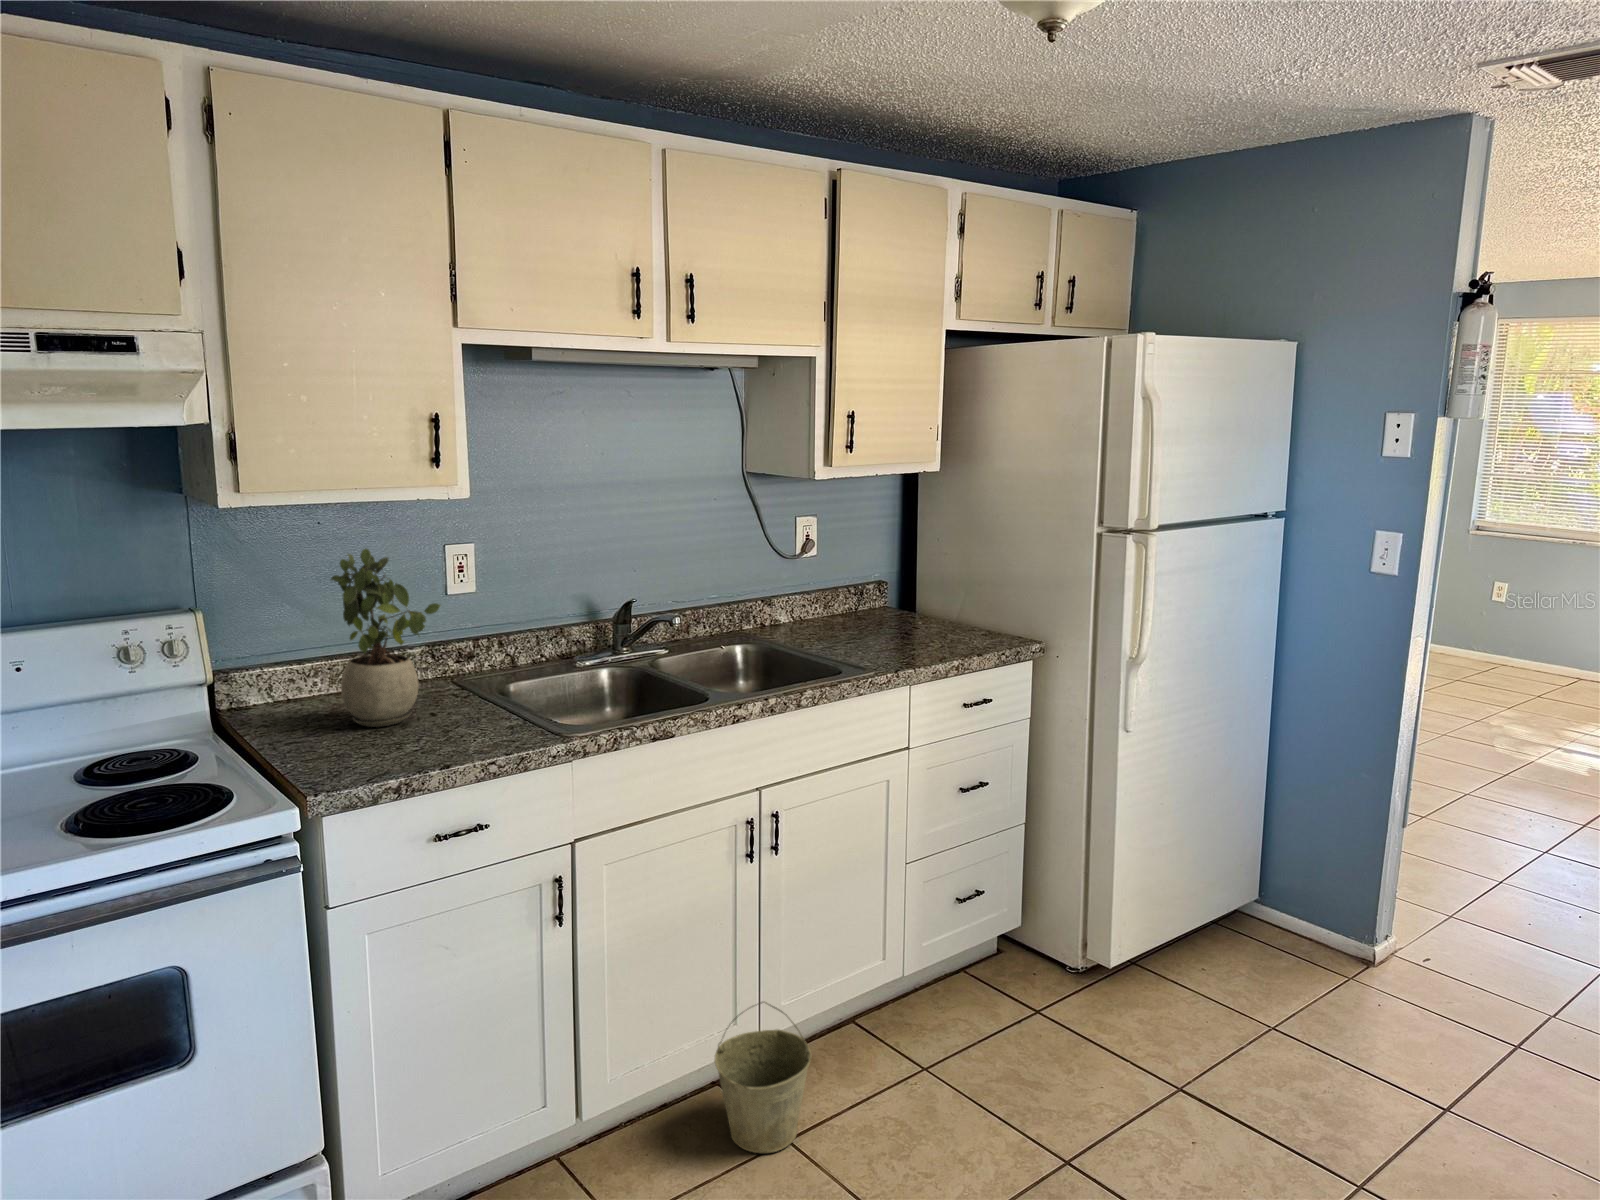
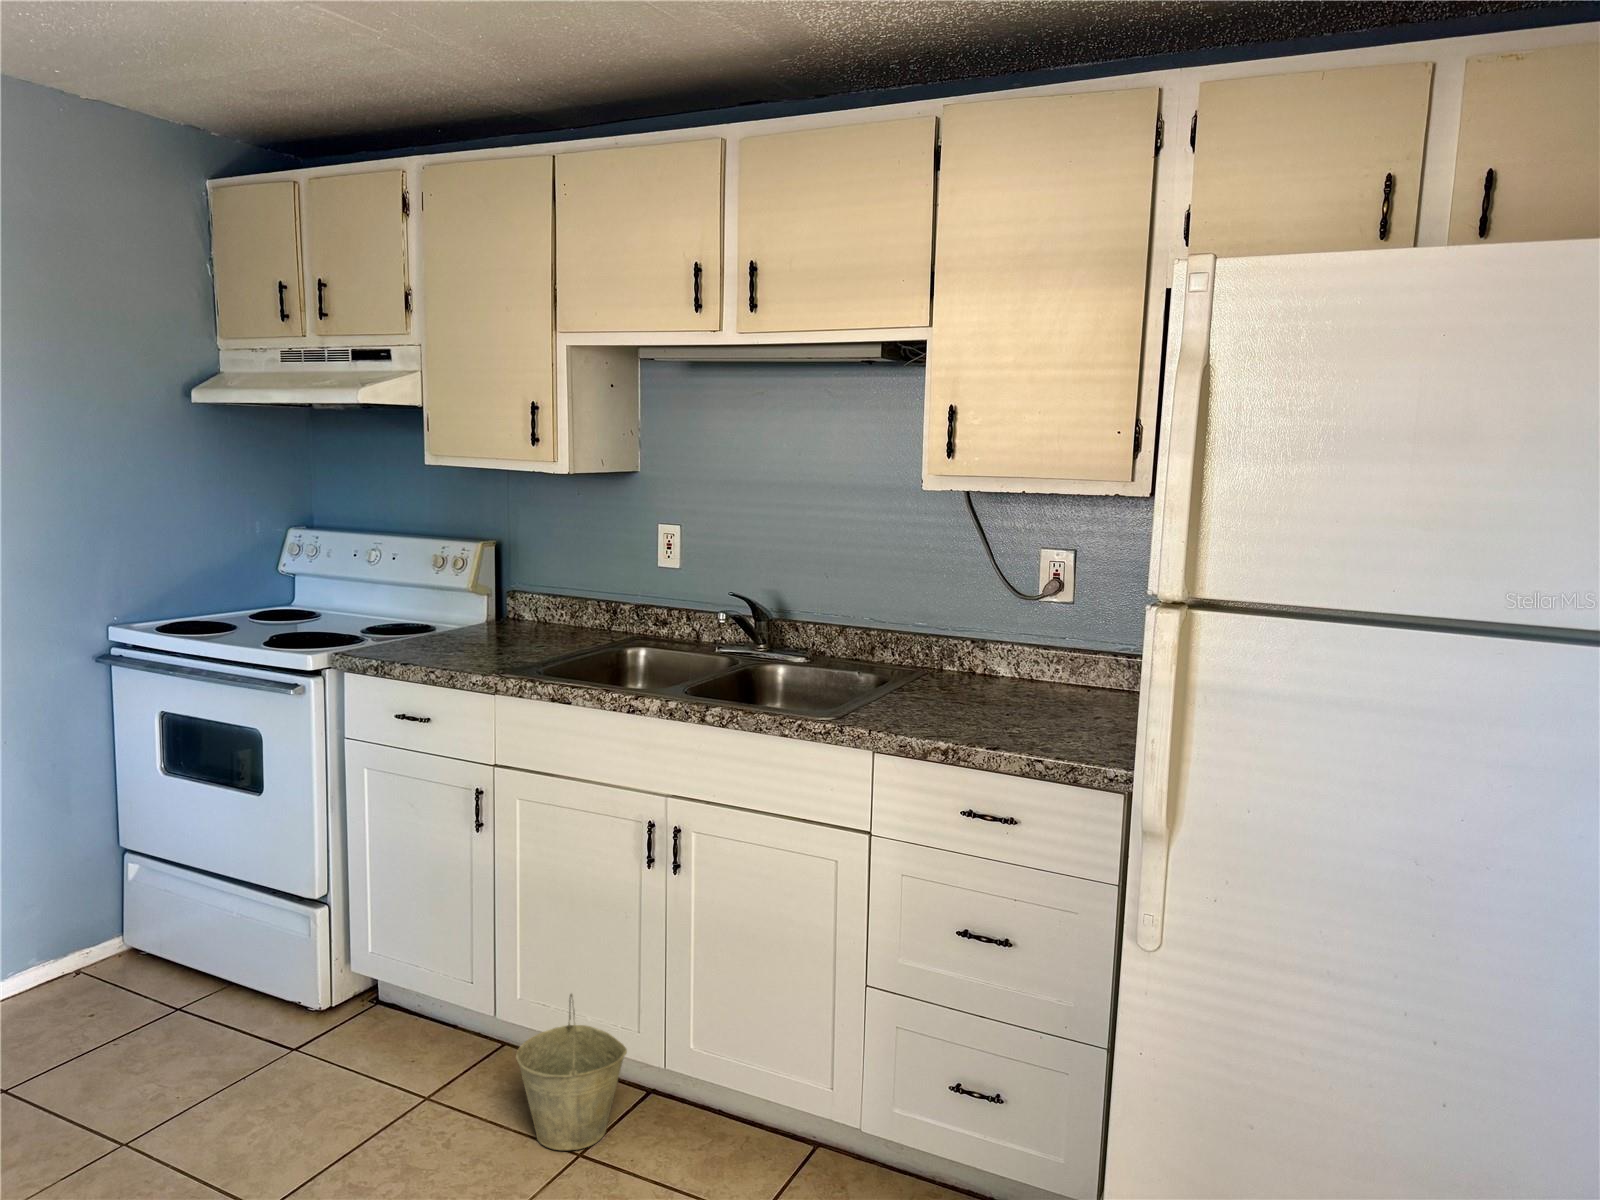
potted plant: present [331,548,440,727] -> none [476,504,537,644]

